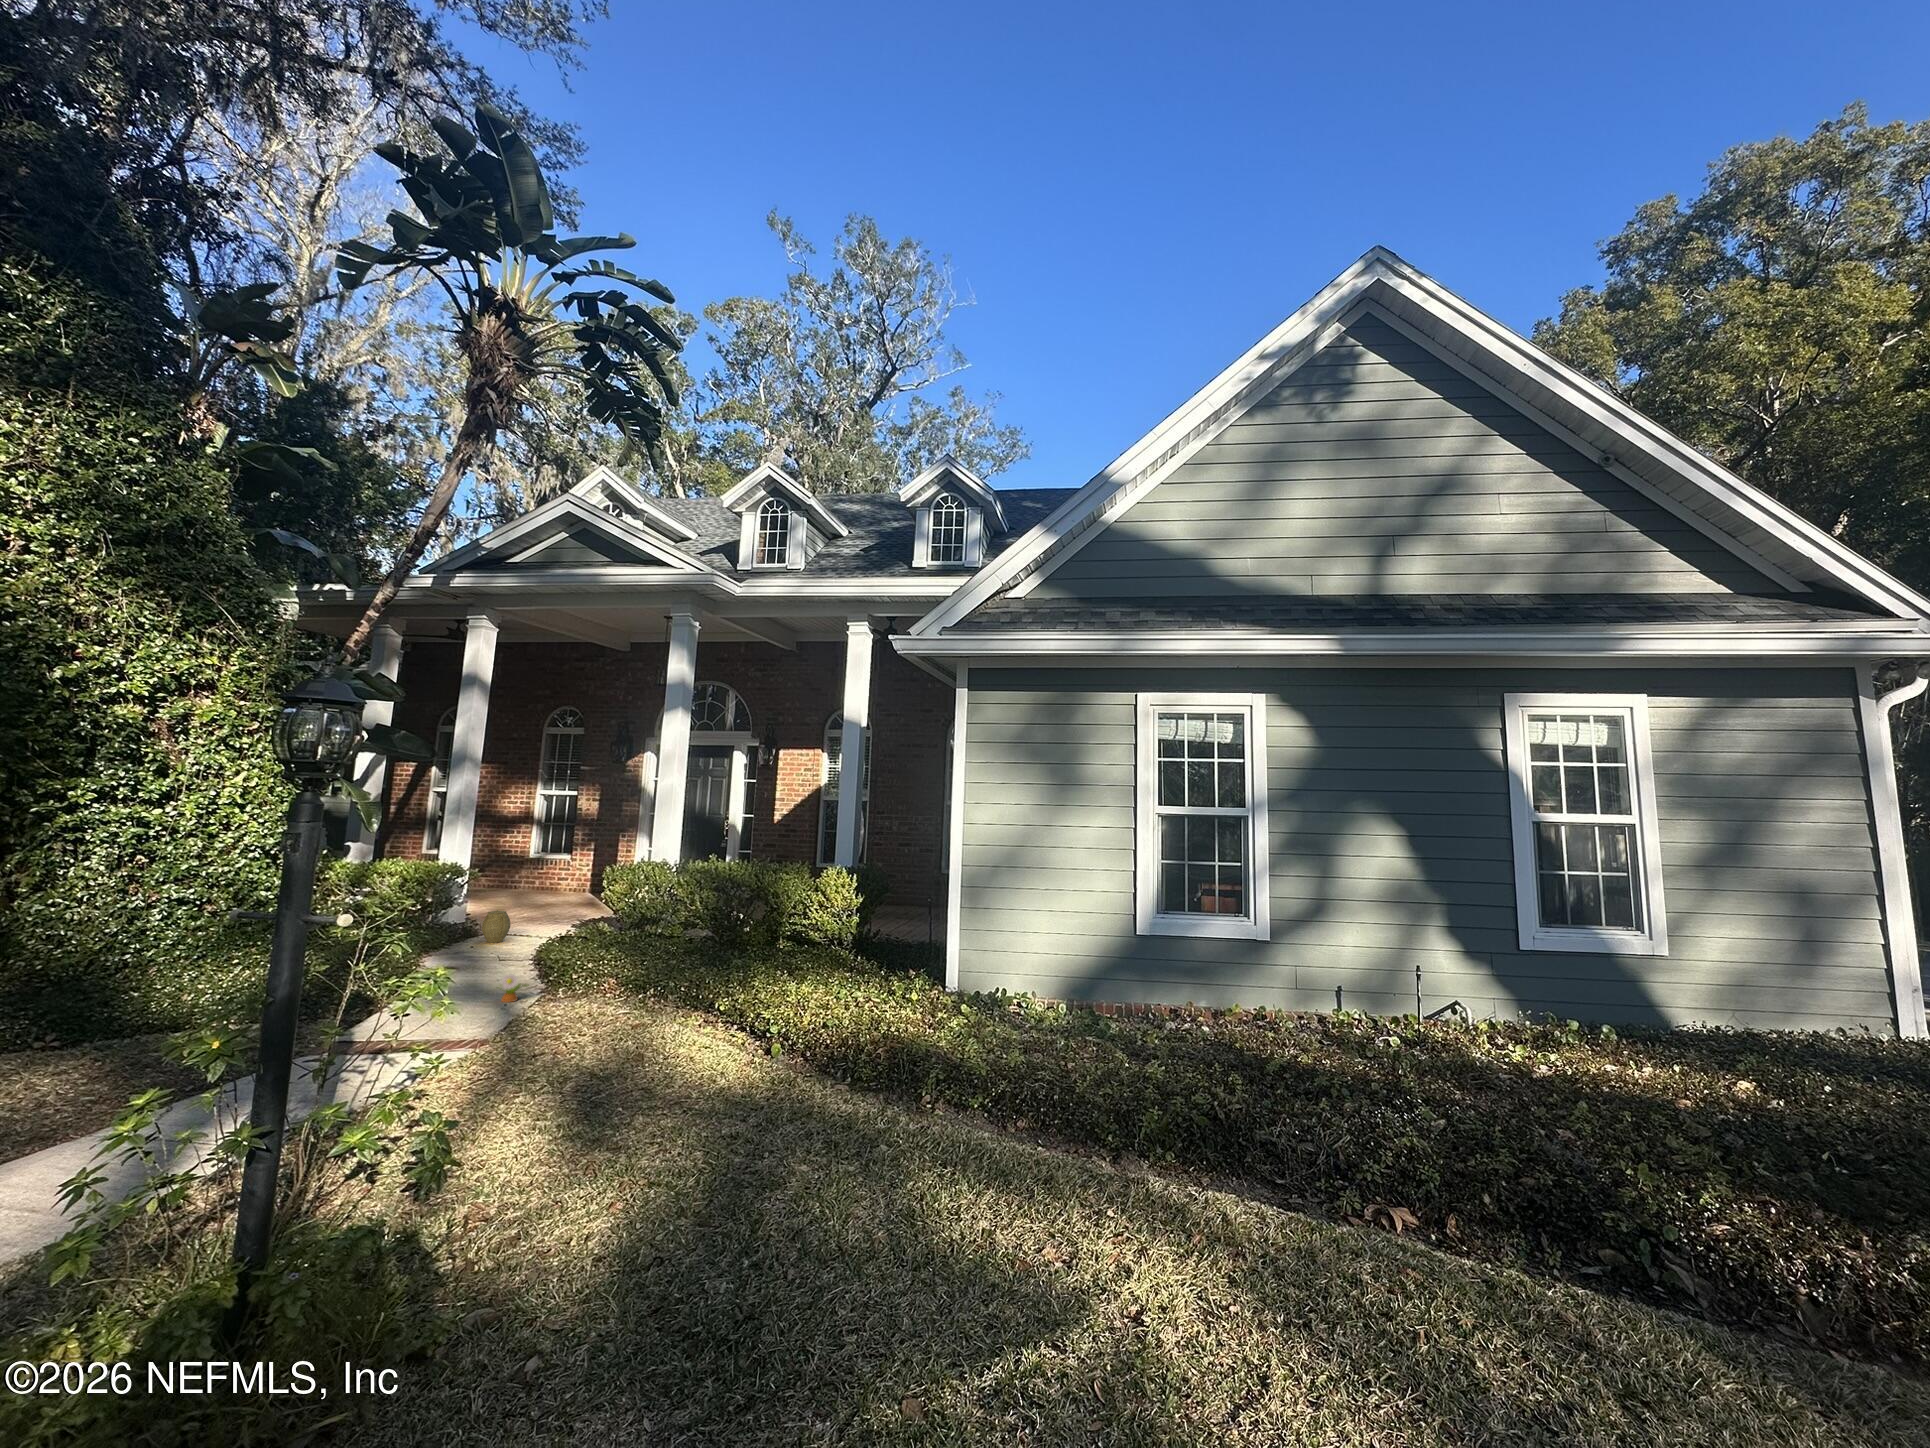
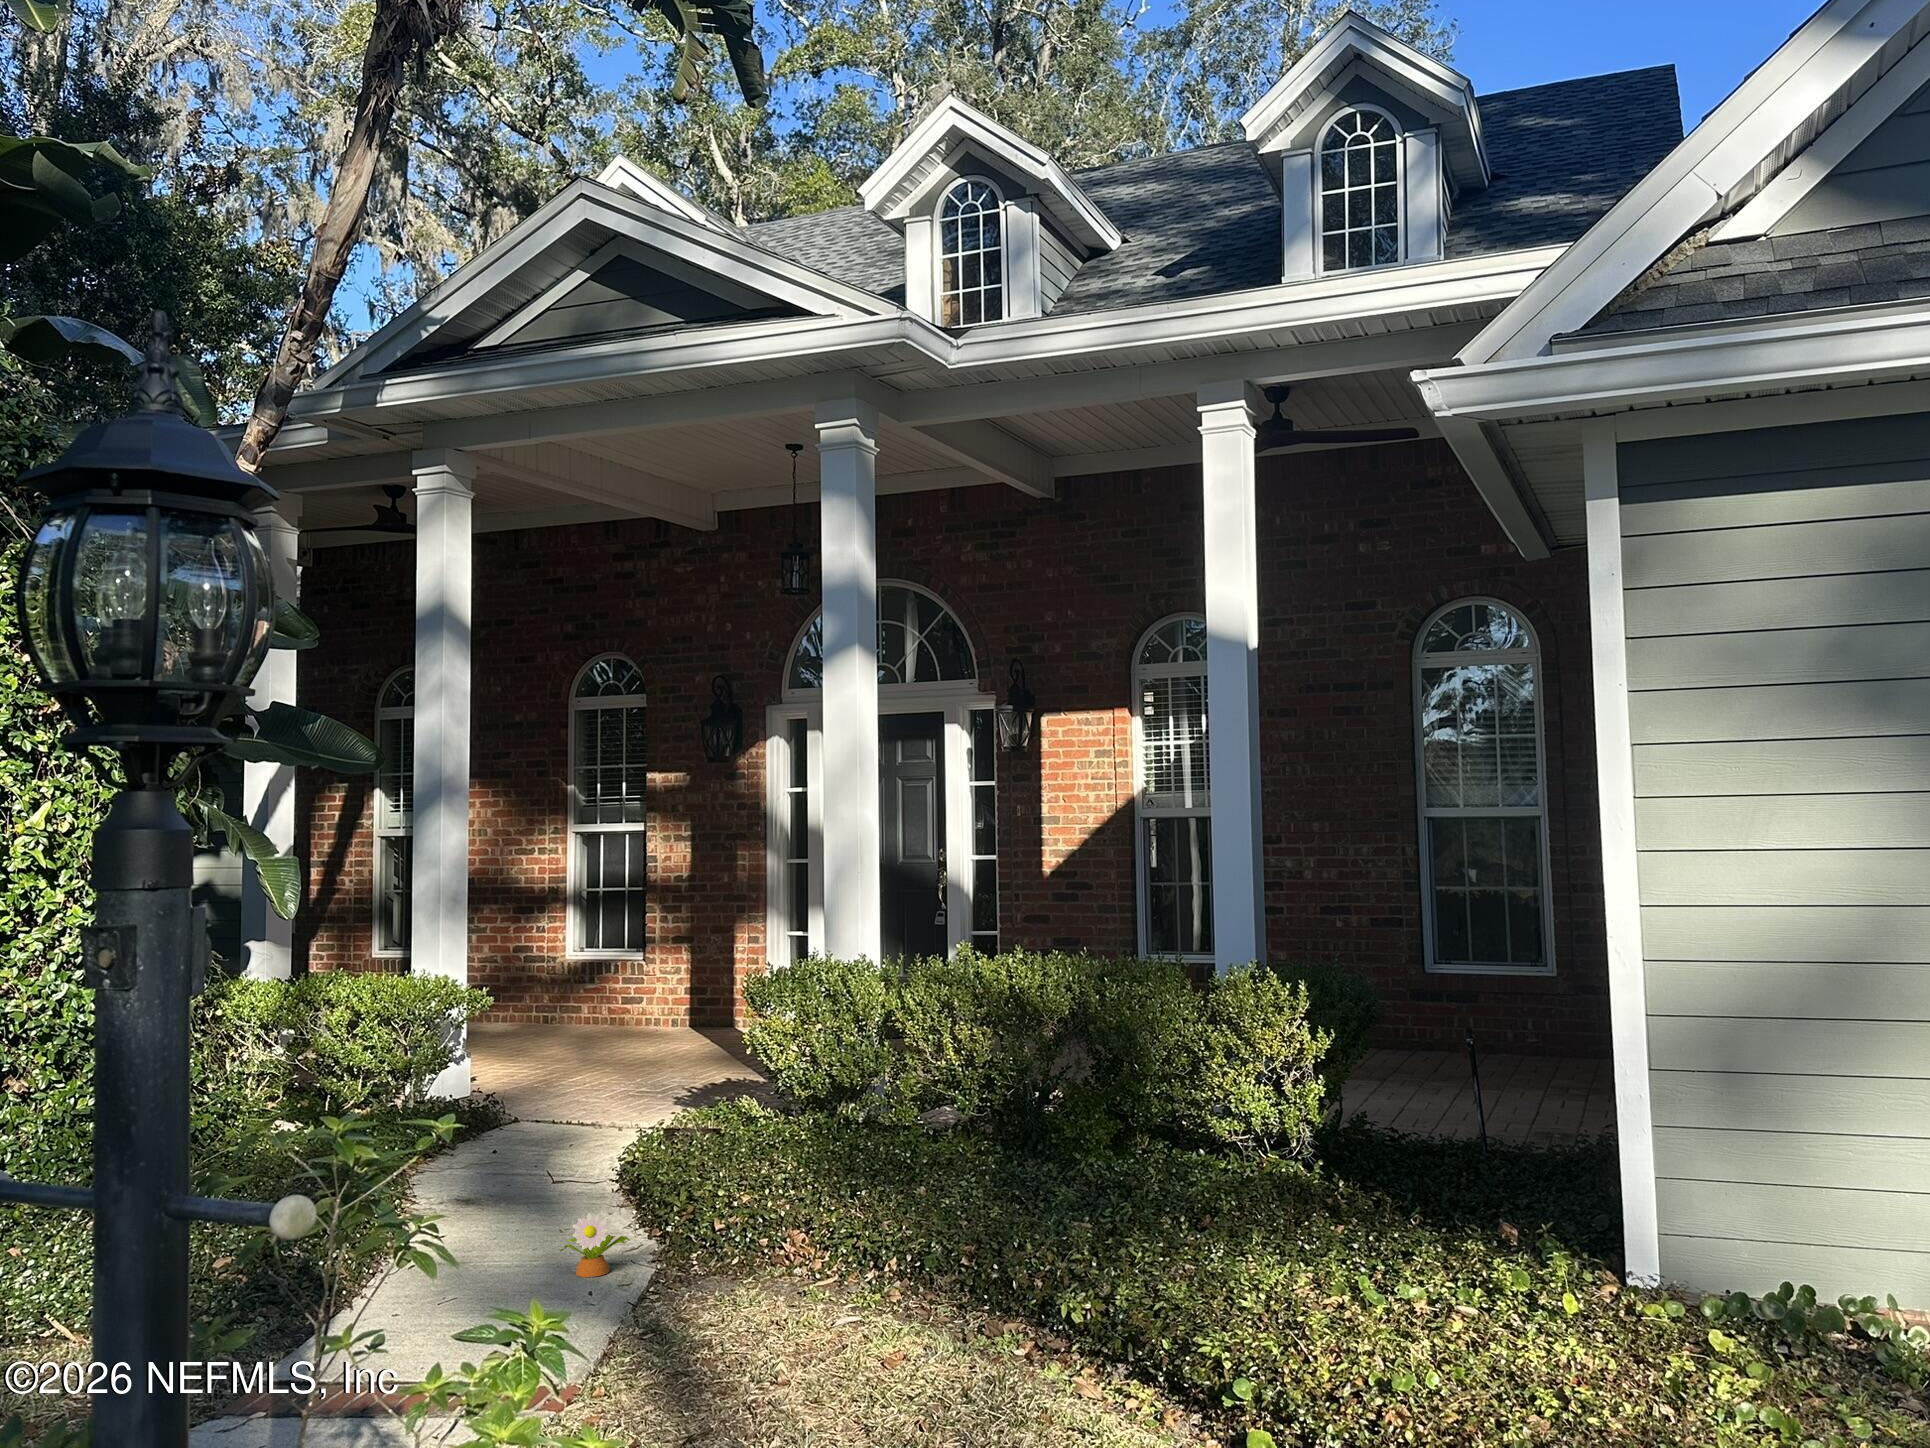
woven basket: present [482,910,510,943] -> none [505,1073,559,1140]

